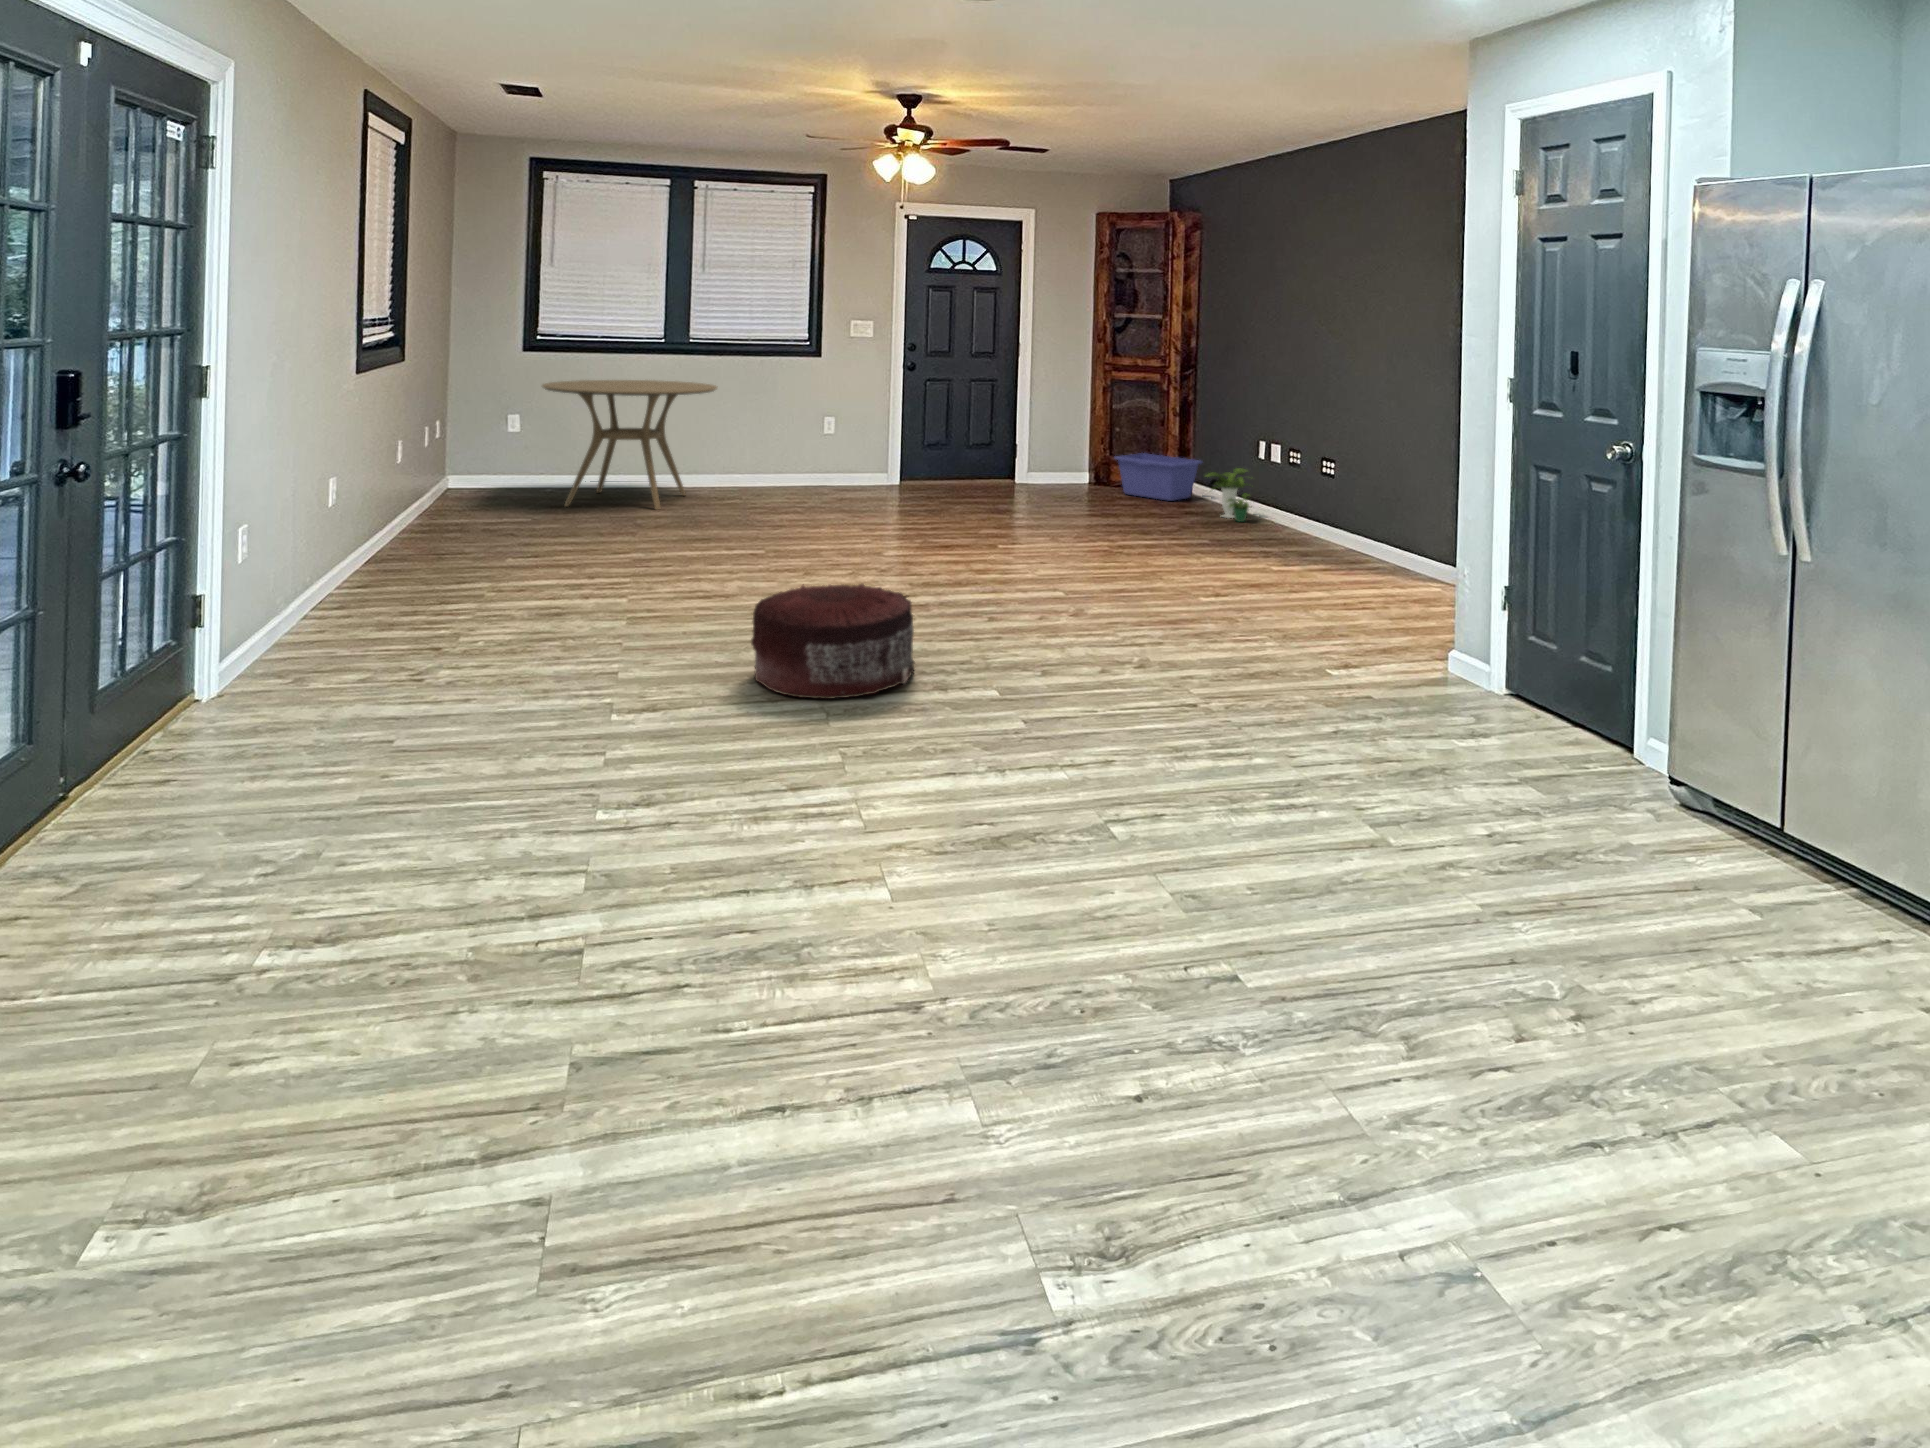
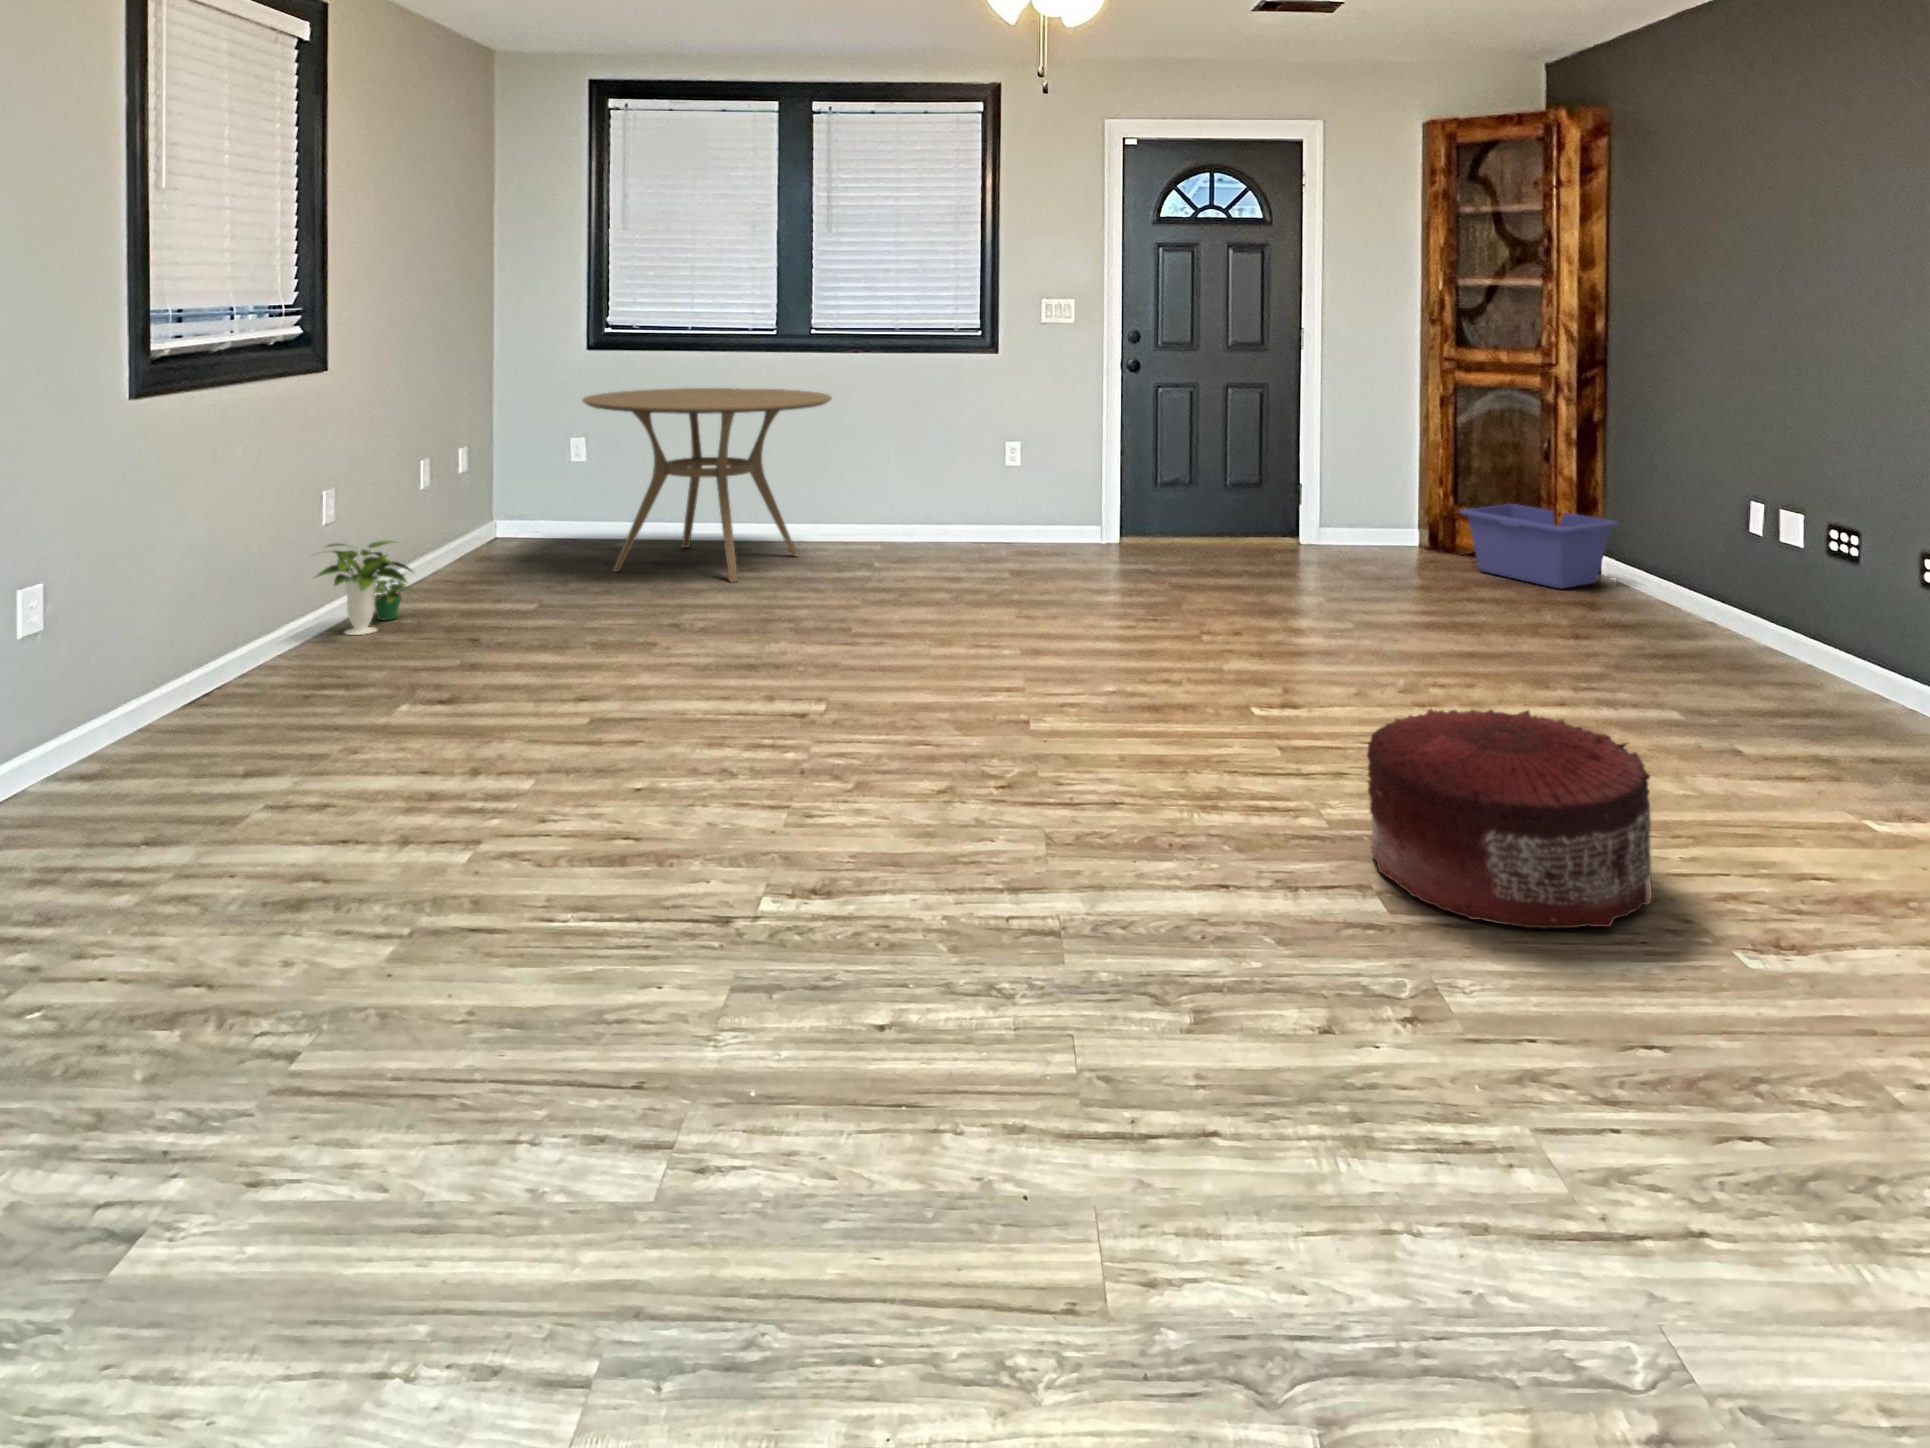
potted plant: present [1206,468,1249,522] -> present [314,541,414,635]
pouf: present [751,584,915,699] -> present [1367,709,1652,928]

